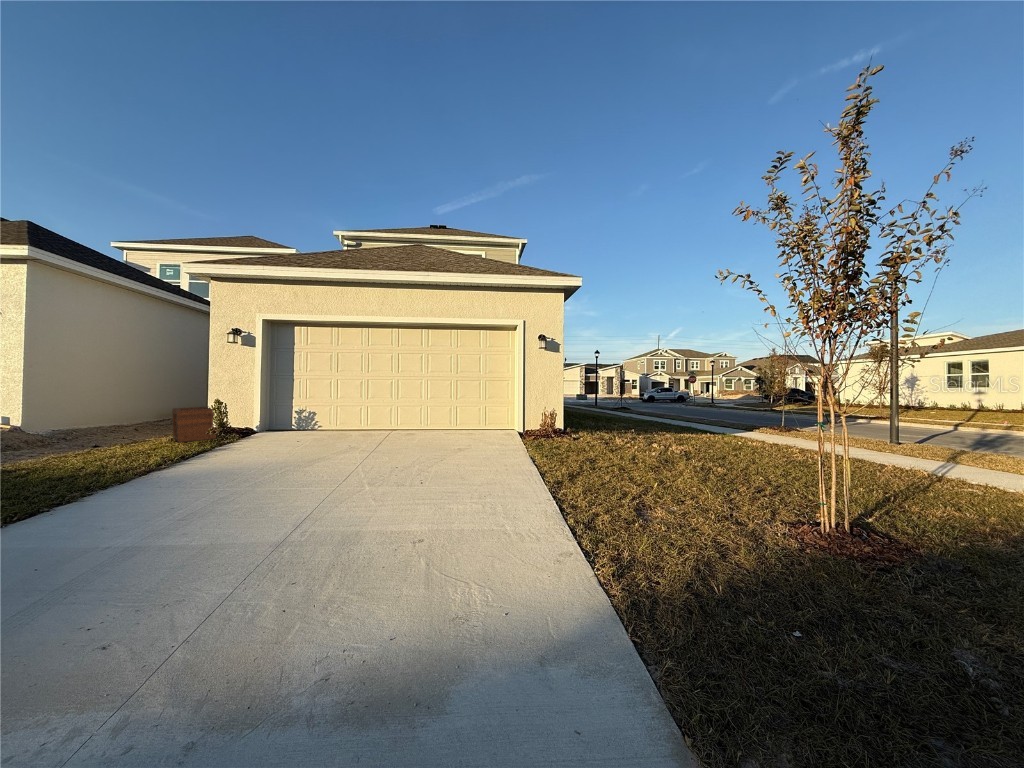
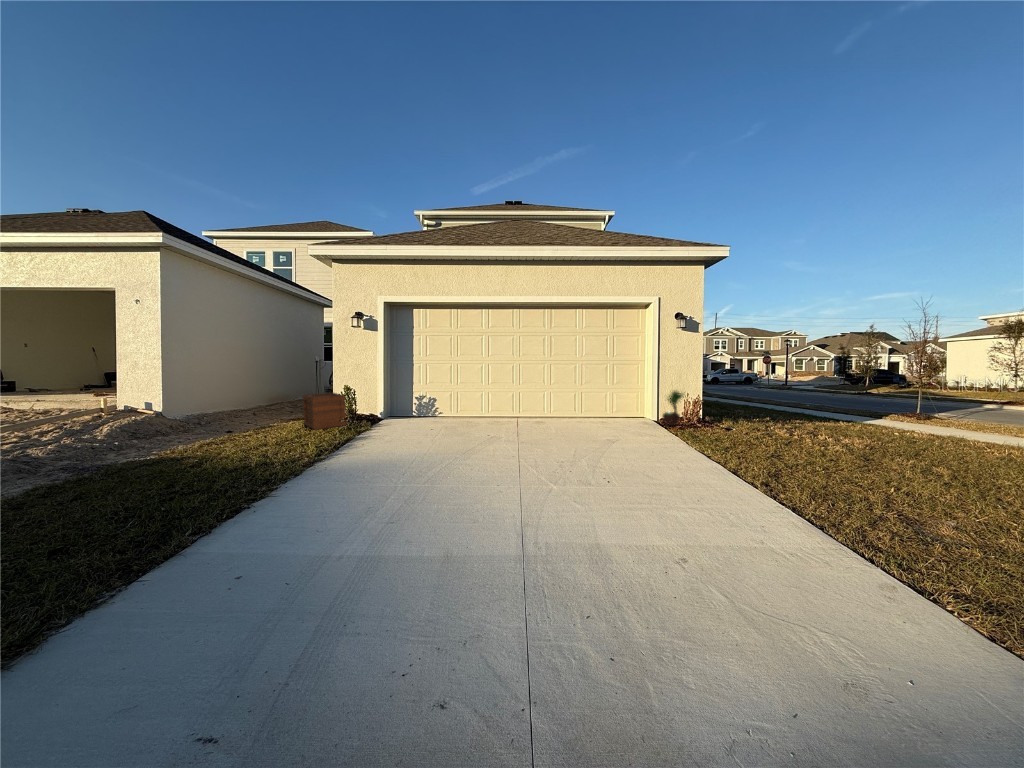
potted tree: none [527,401,548,437] -> present [662,391,684,426]

